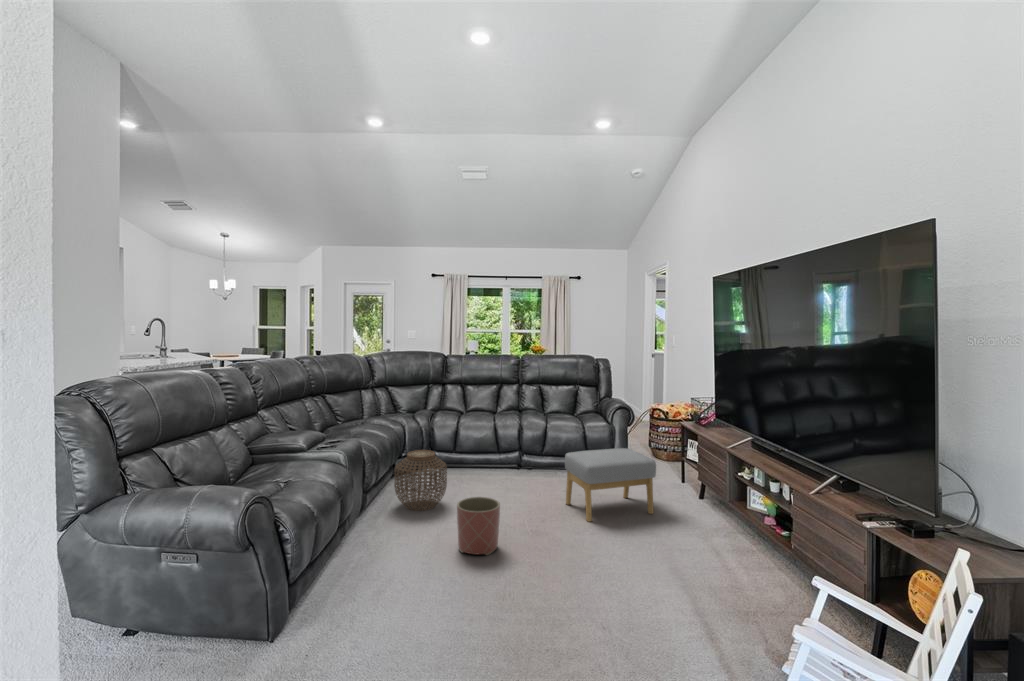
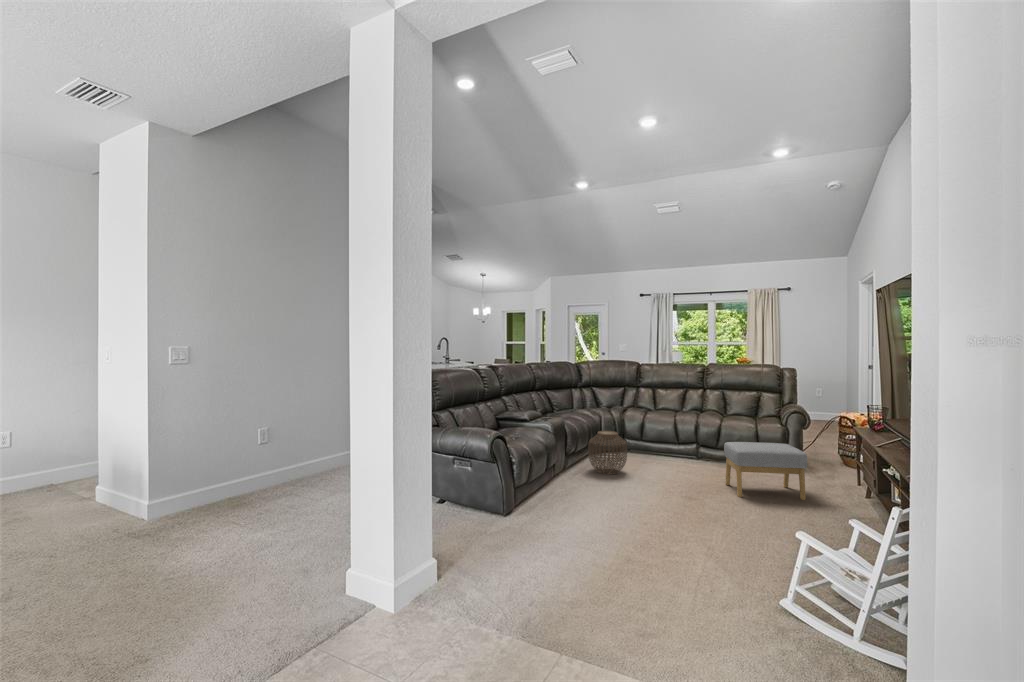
planter: present [457,497,500,555] -> none [625,463,657,503]

